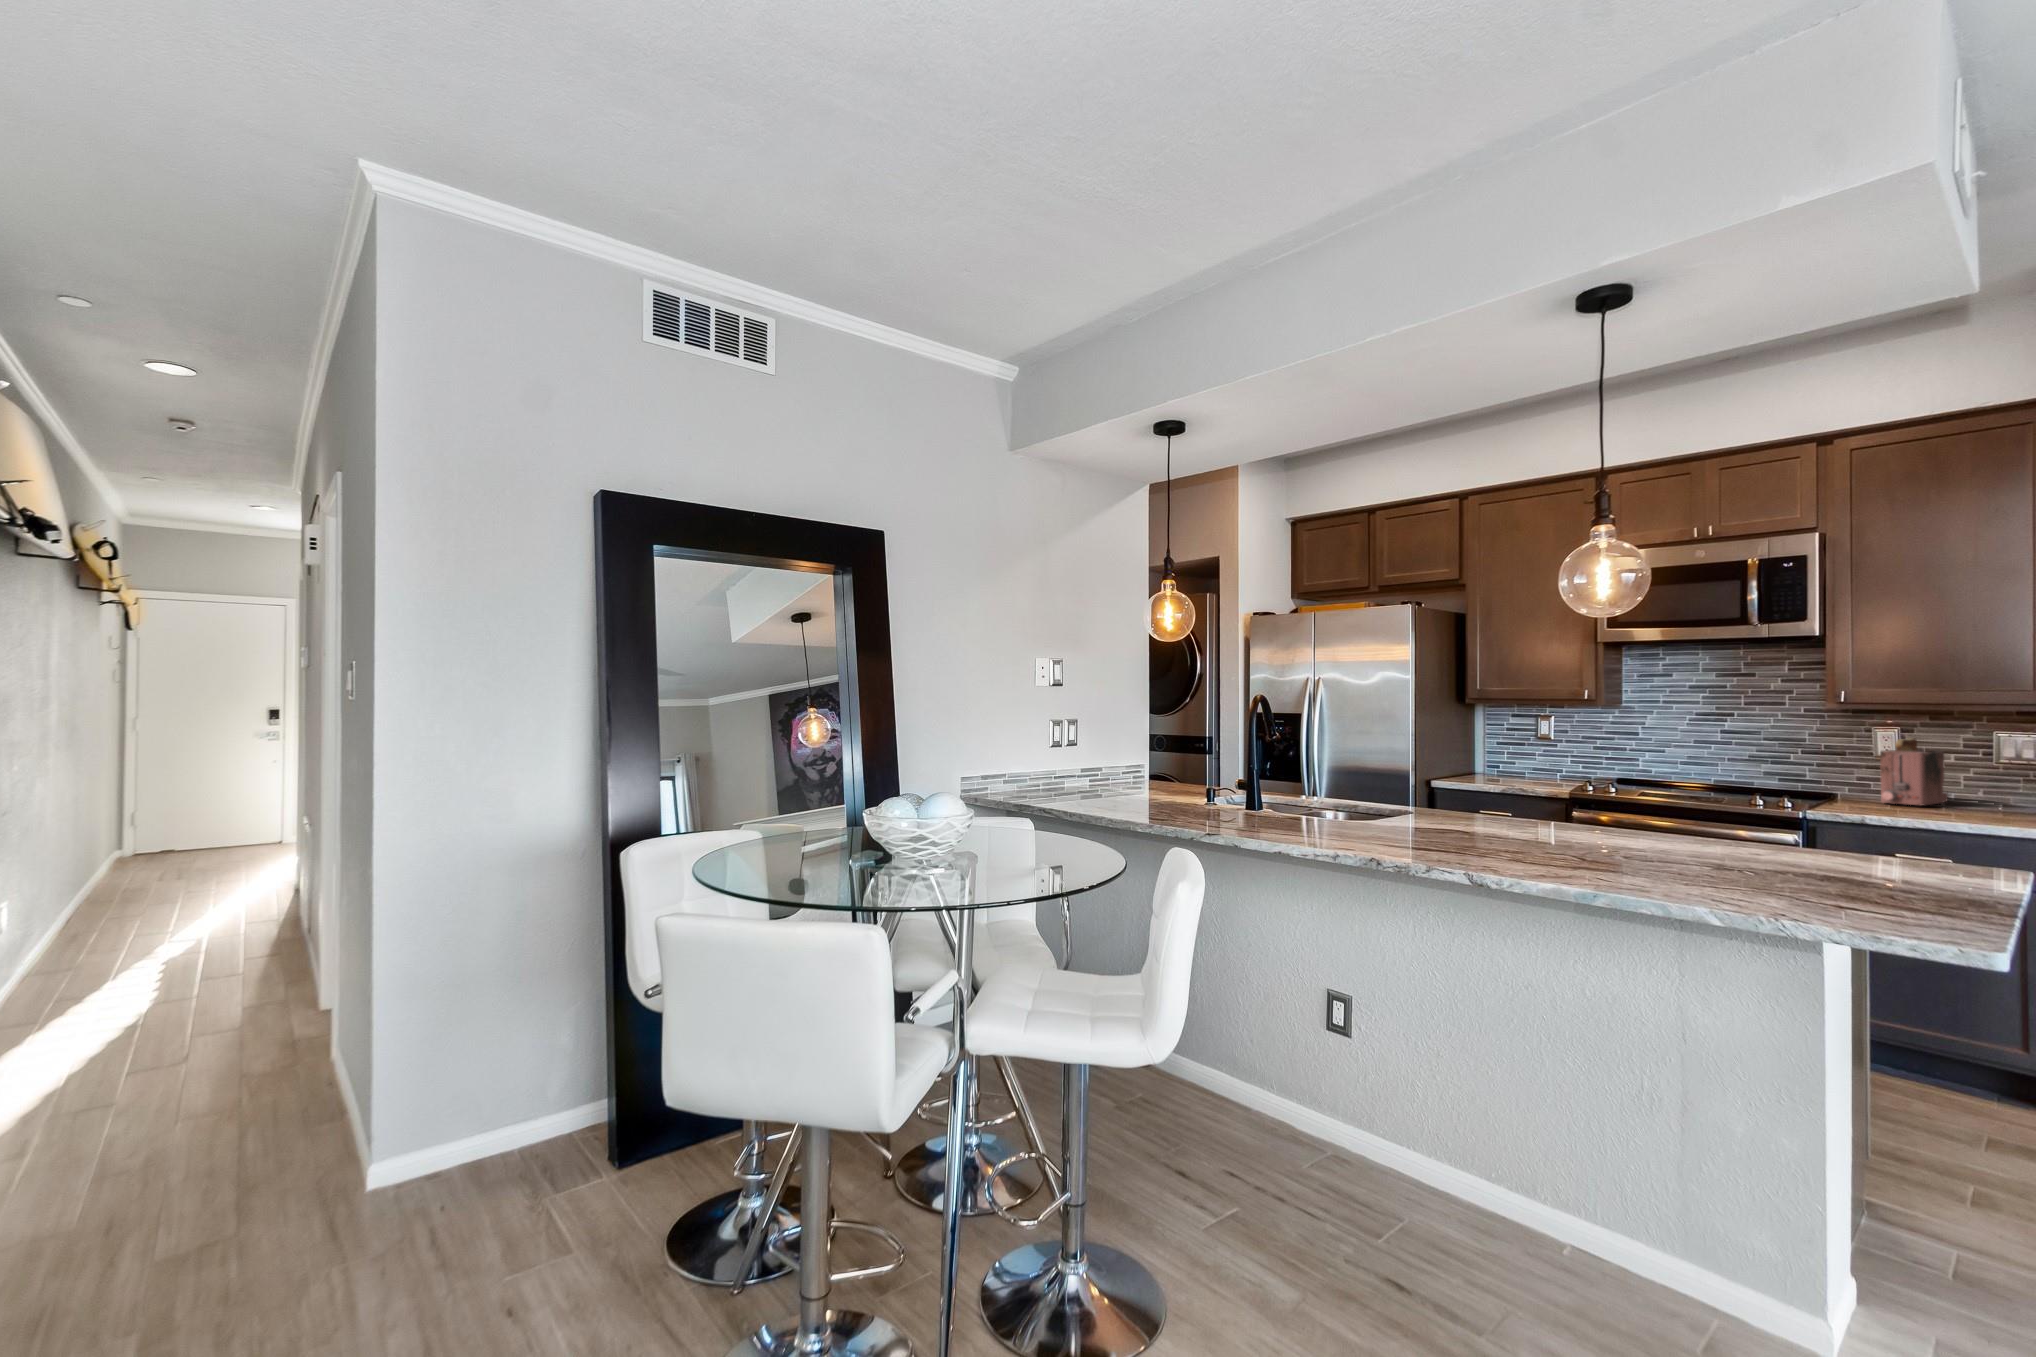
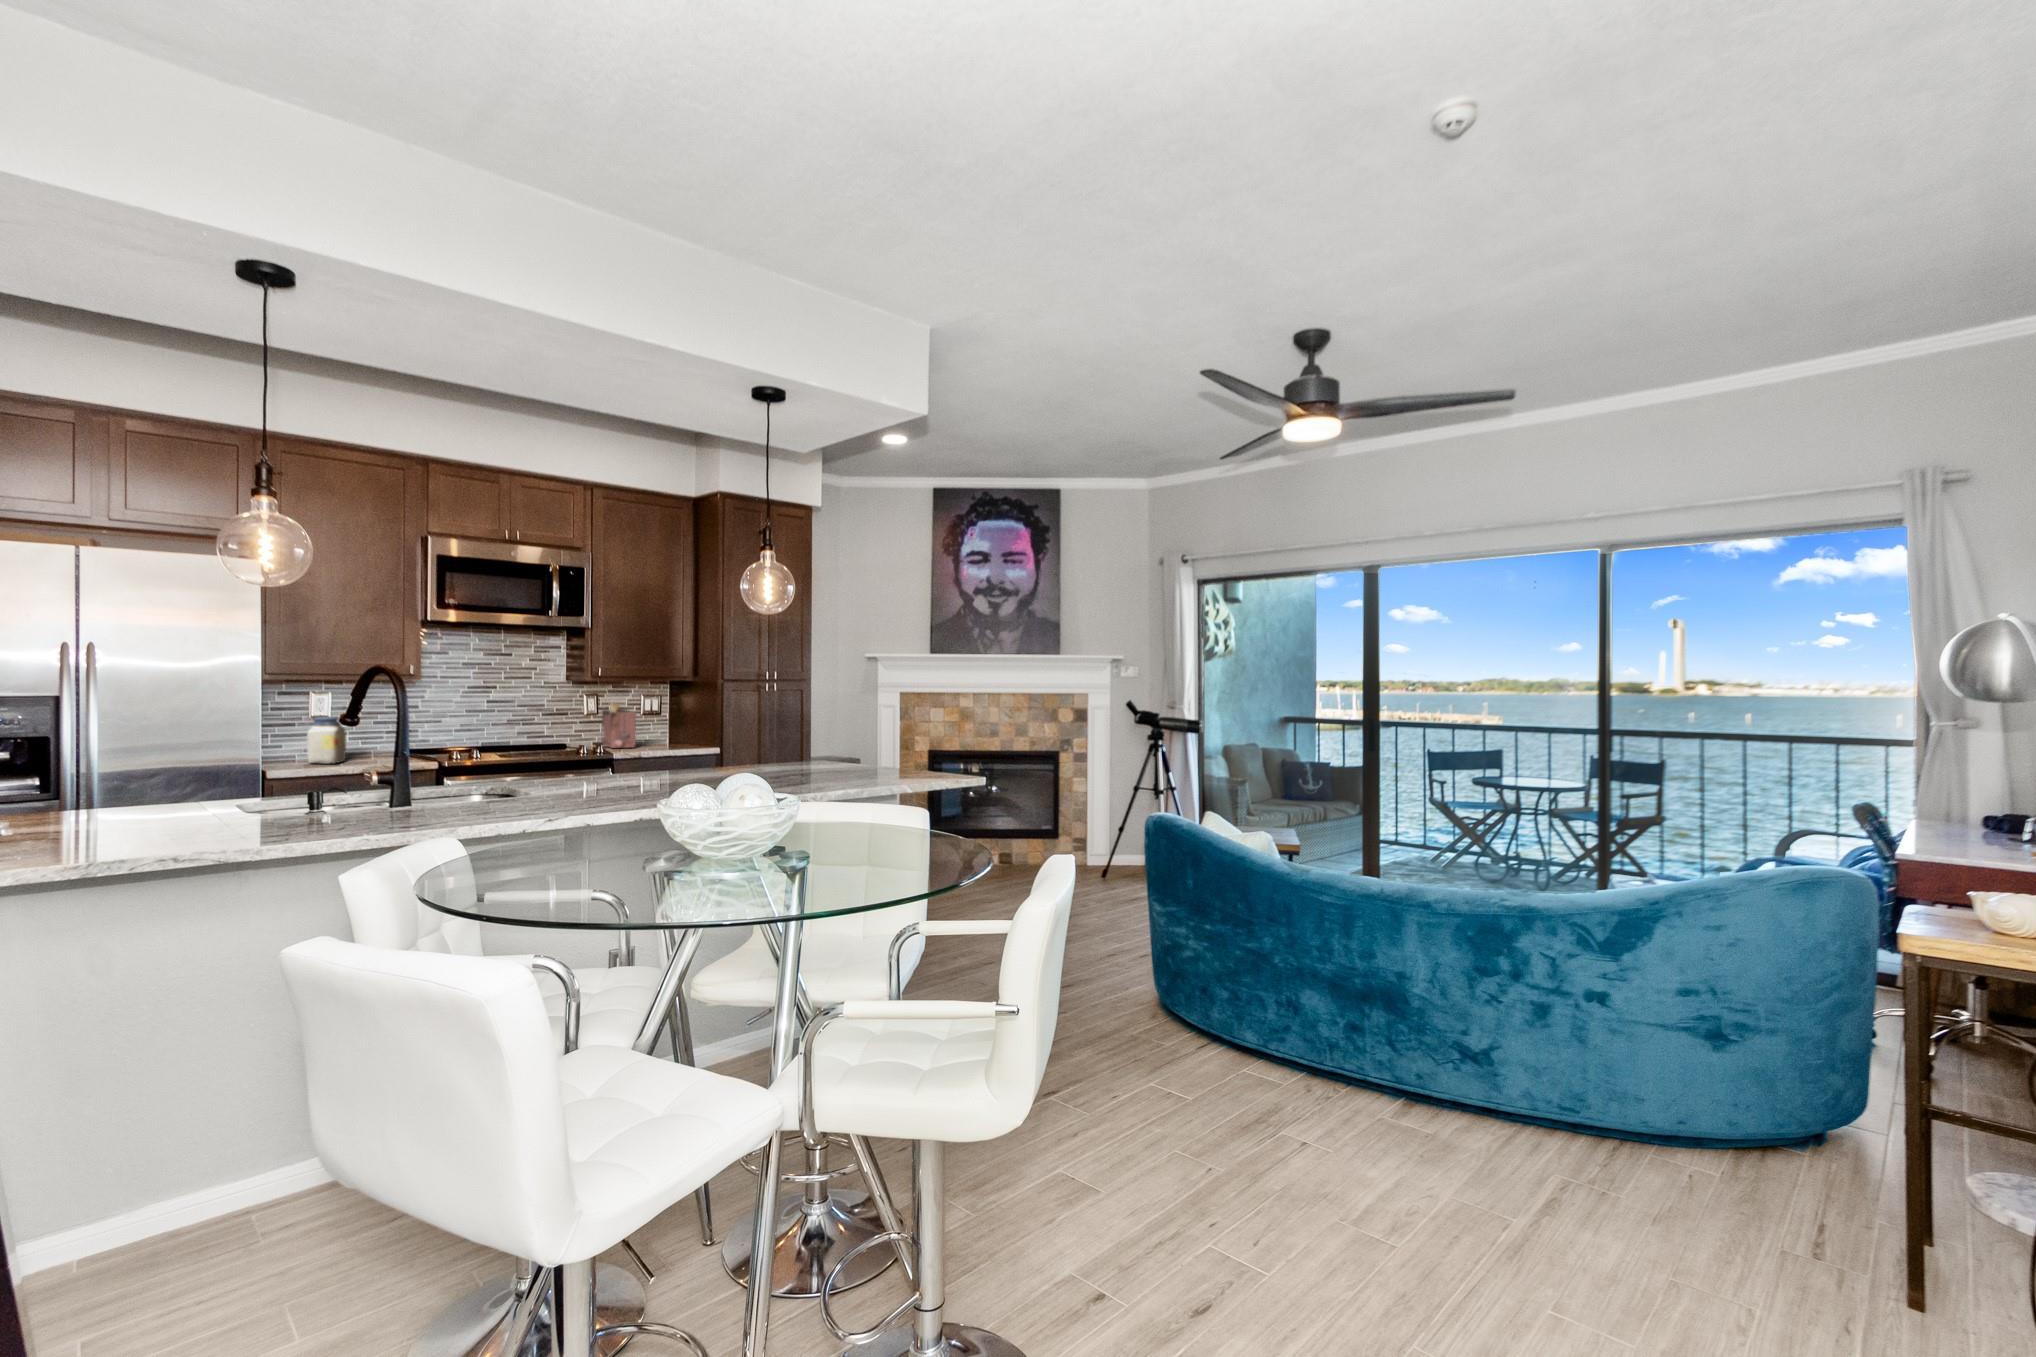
jar: none [1503,737,1539,780] -> present [307,717,346,764]

